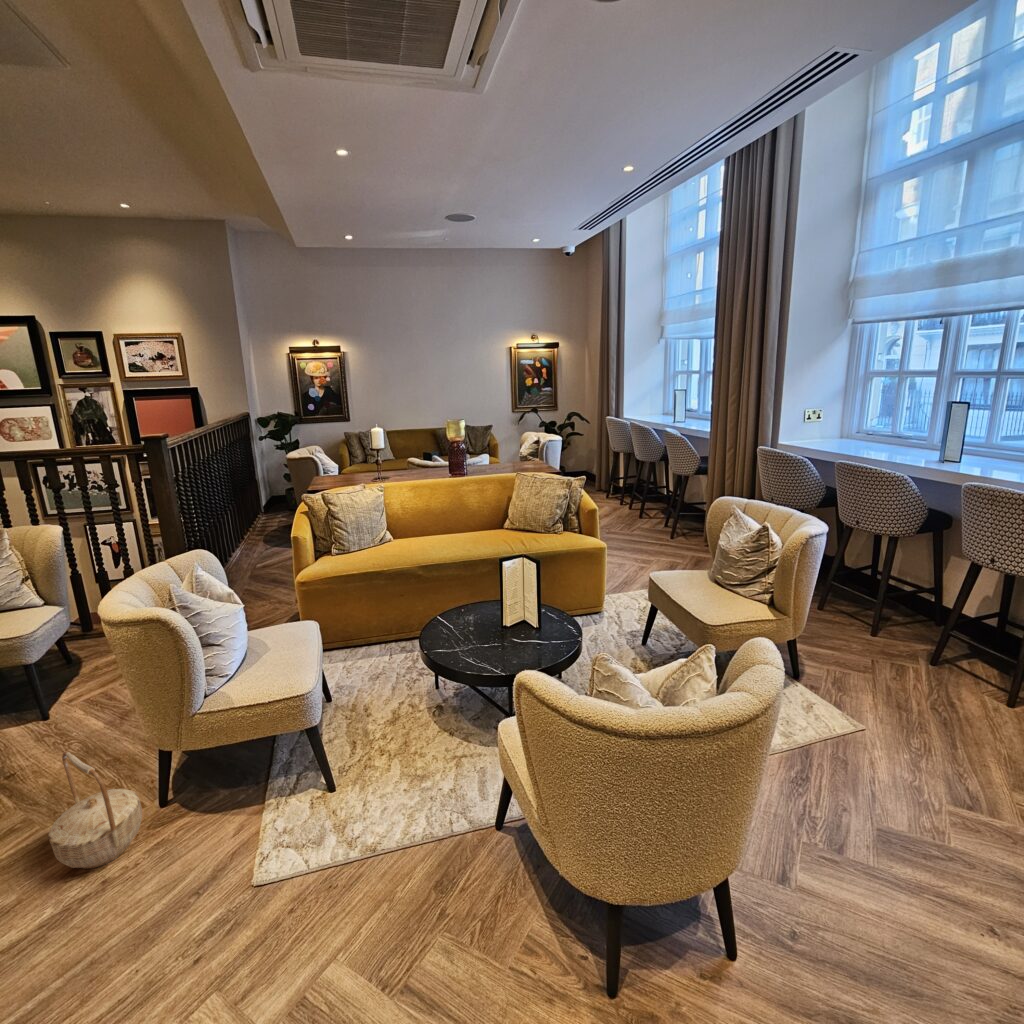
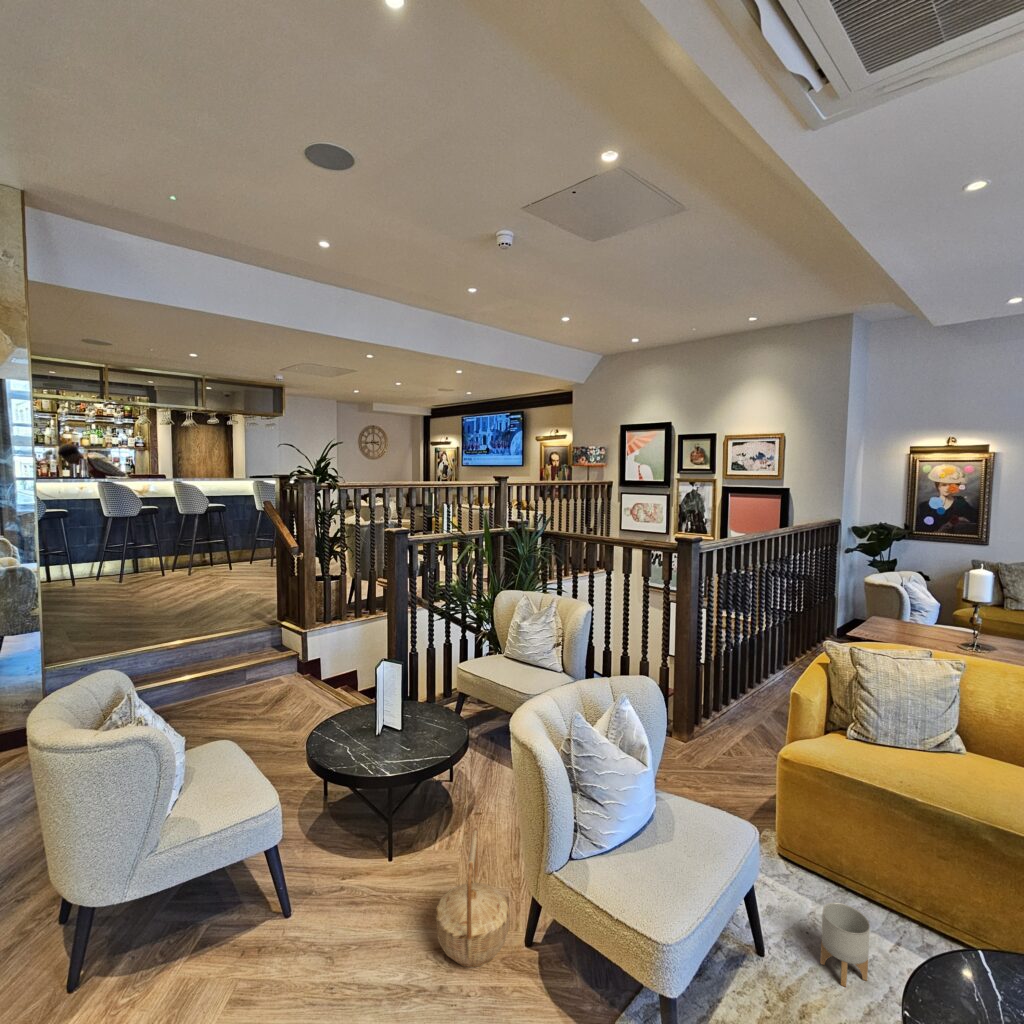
planter: none [357,644,386,688] -> present [820,903,870,987]

